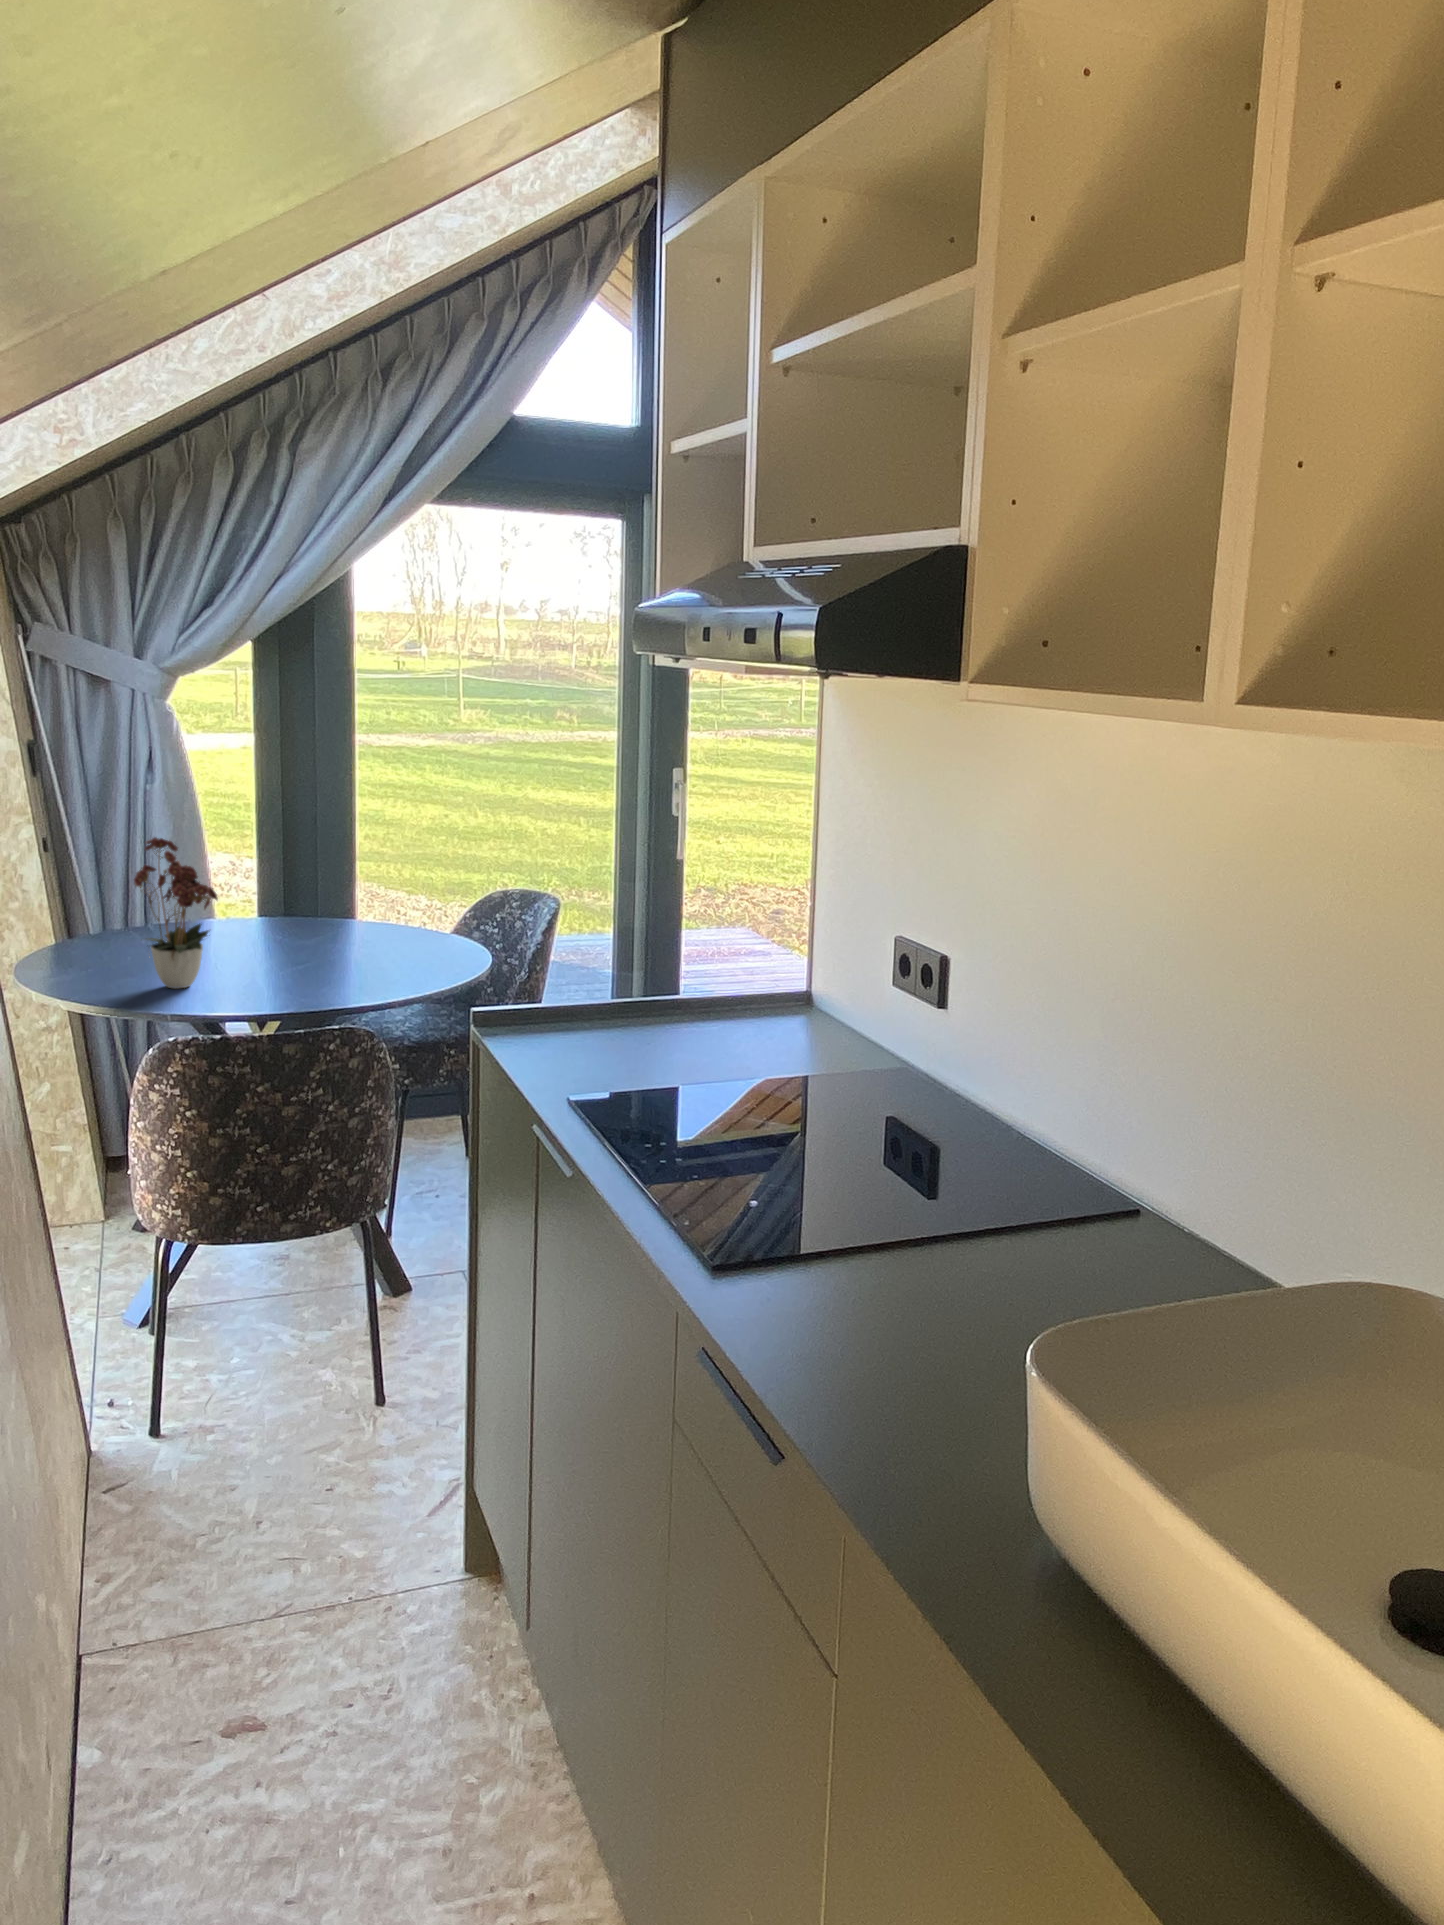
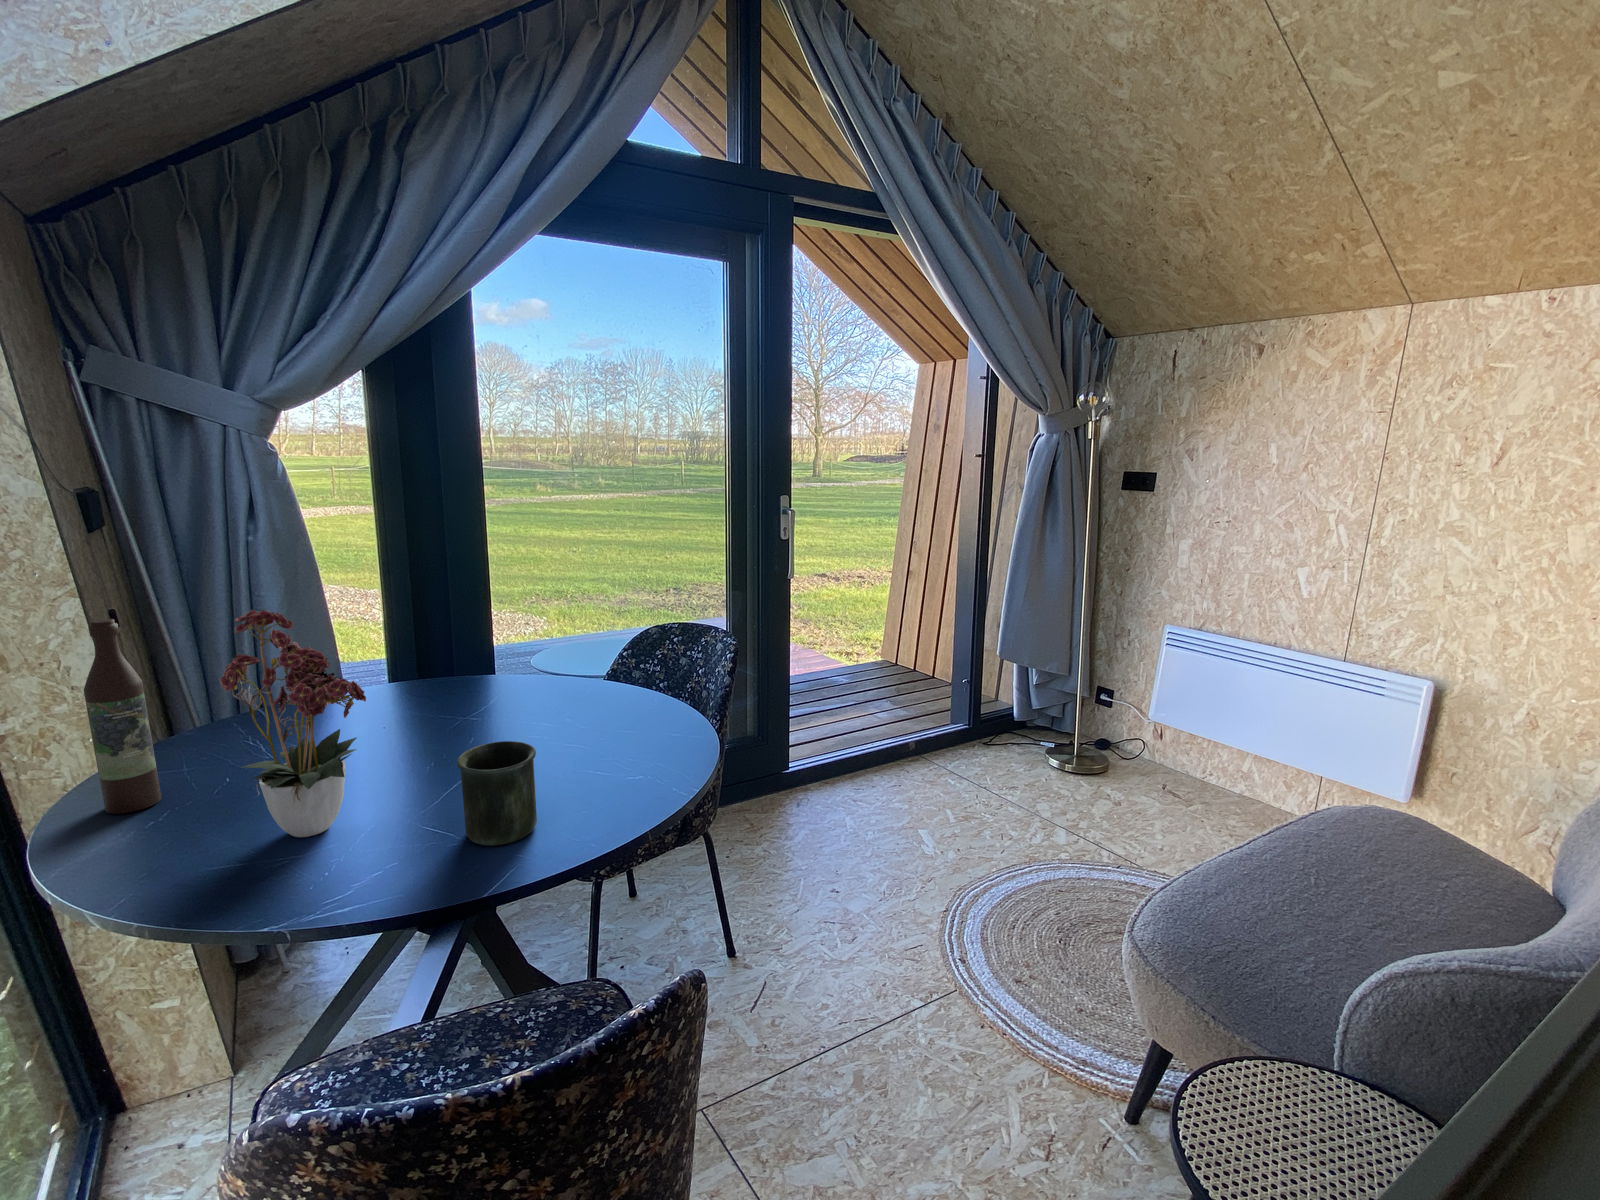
wine bottle: none [49,838,86,969] -> present [84,619,161,814]
mug: none [270,939,322,1002] -> present [457,741,537,845]

